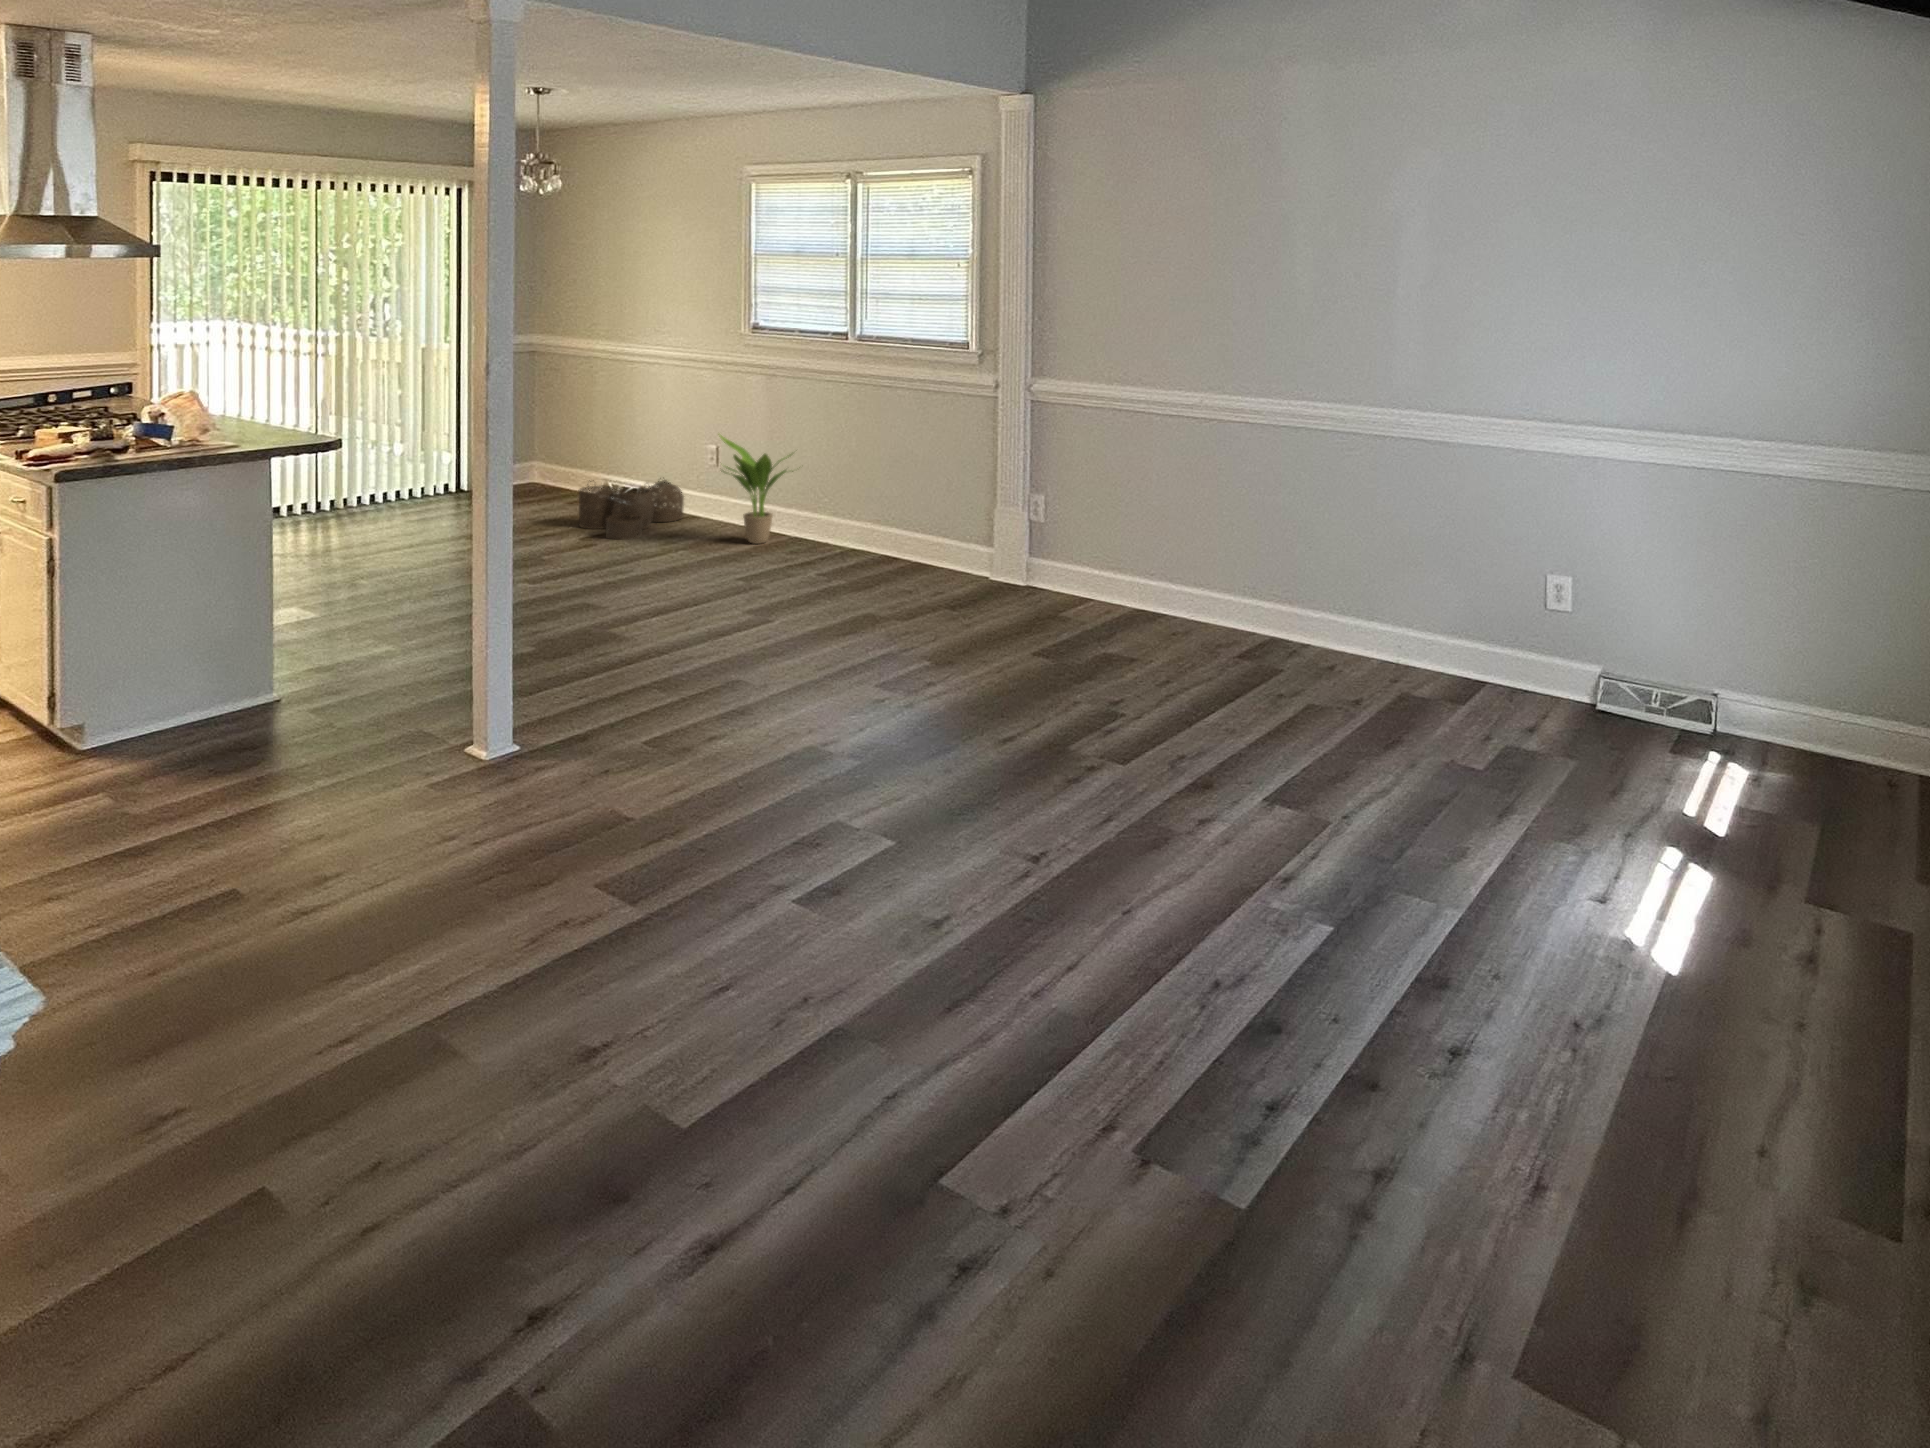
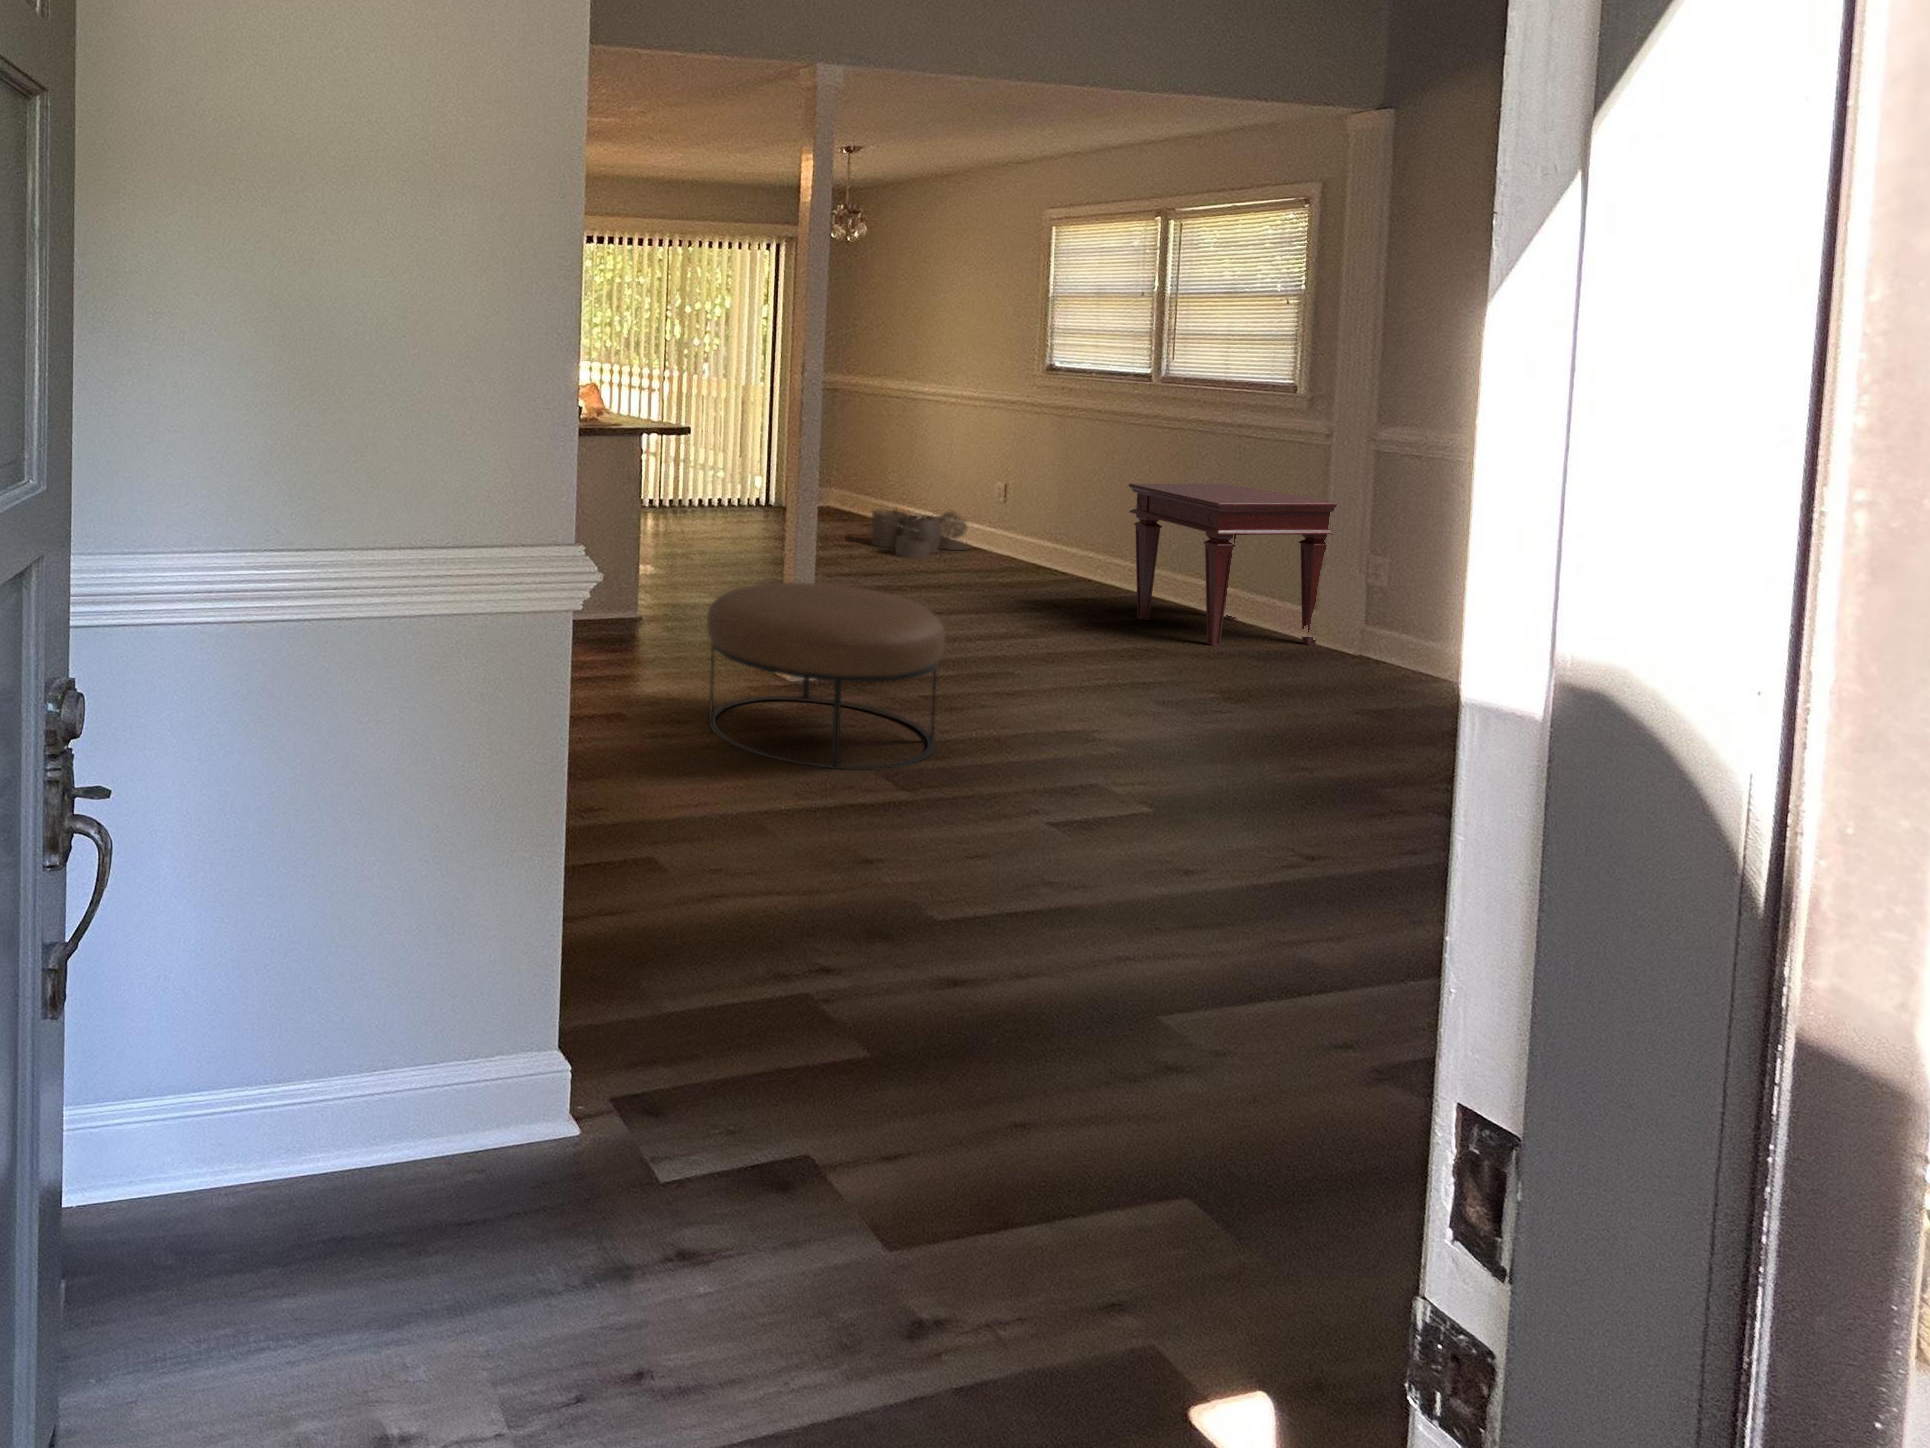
potted plant: present [719,435,793,544] -> none [1007,466,1095,577]
side table: none [836,438,1013,606] -> present [1129,484,1337,646]
ottoman: none [363,643,671,912] -> present [707,583,945,770]

